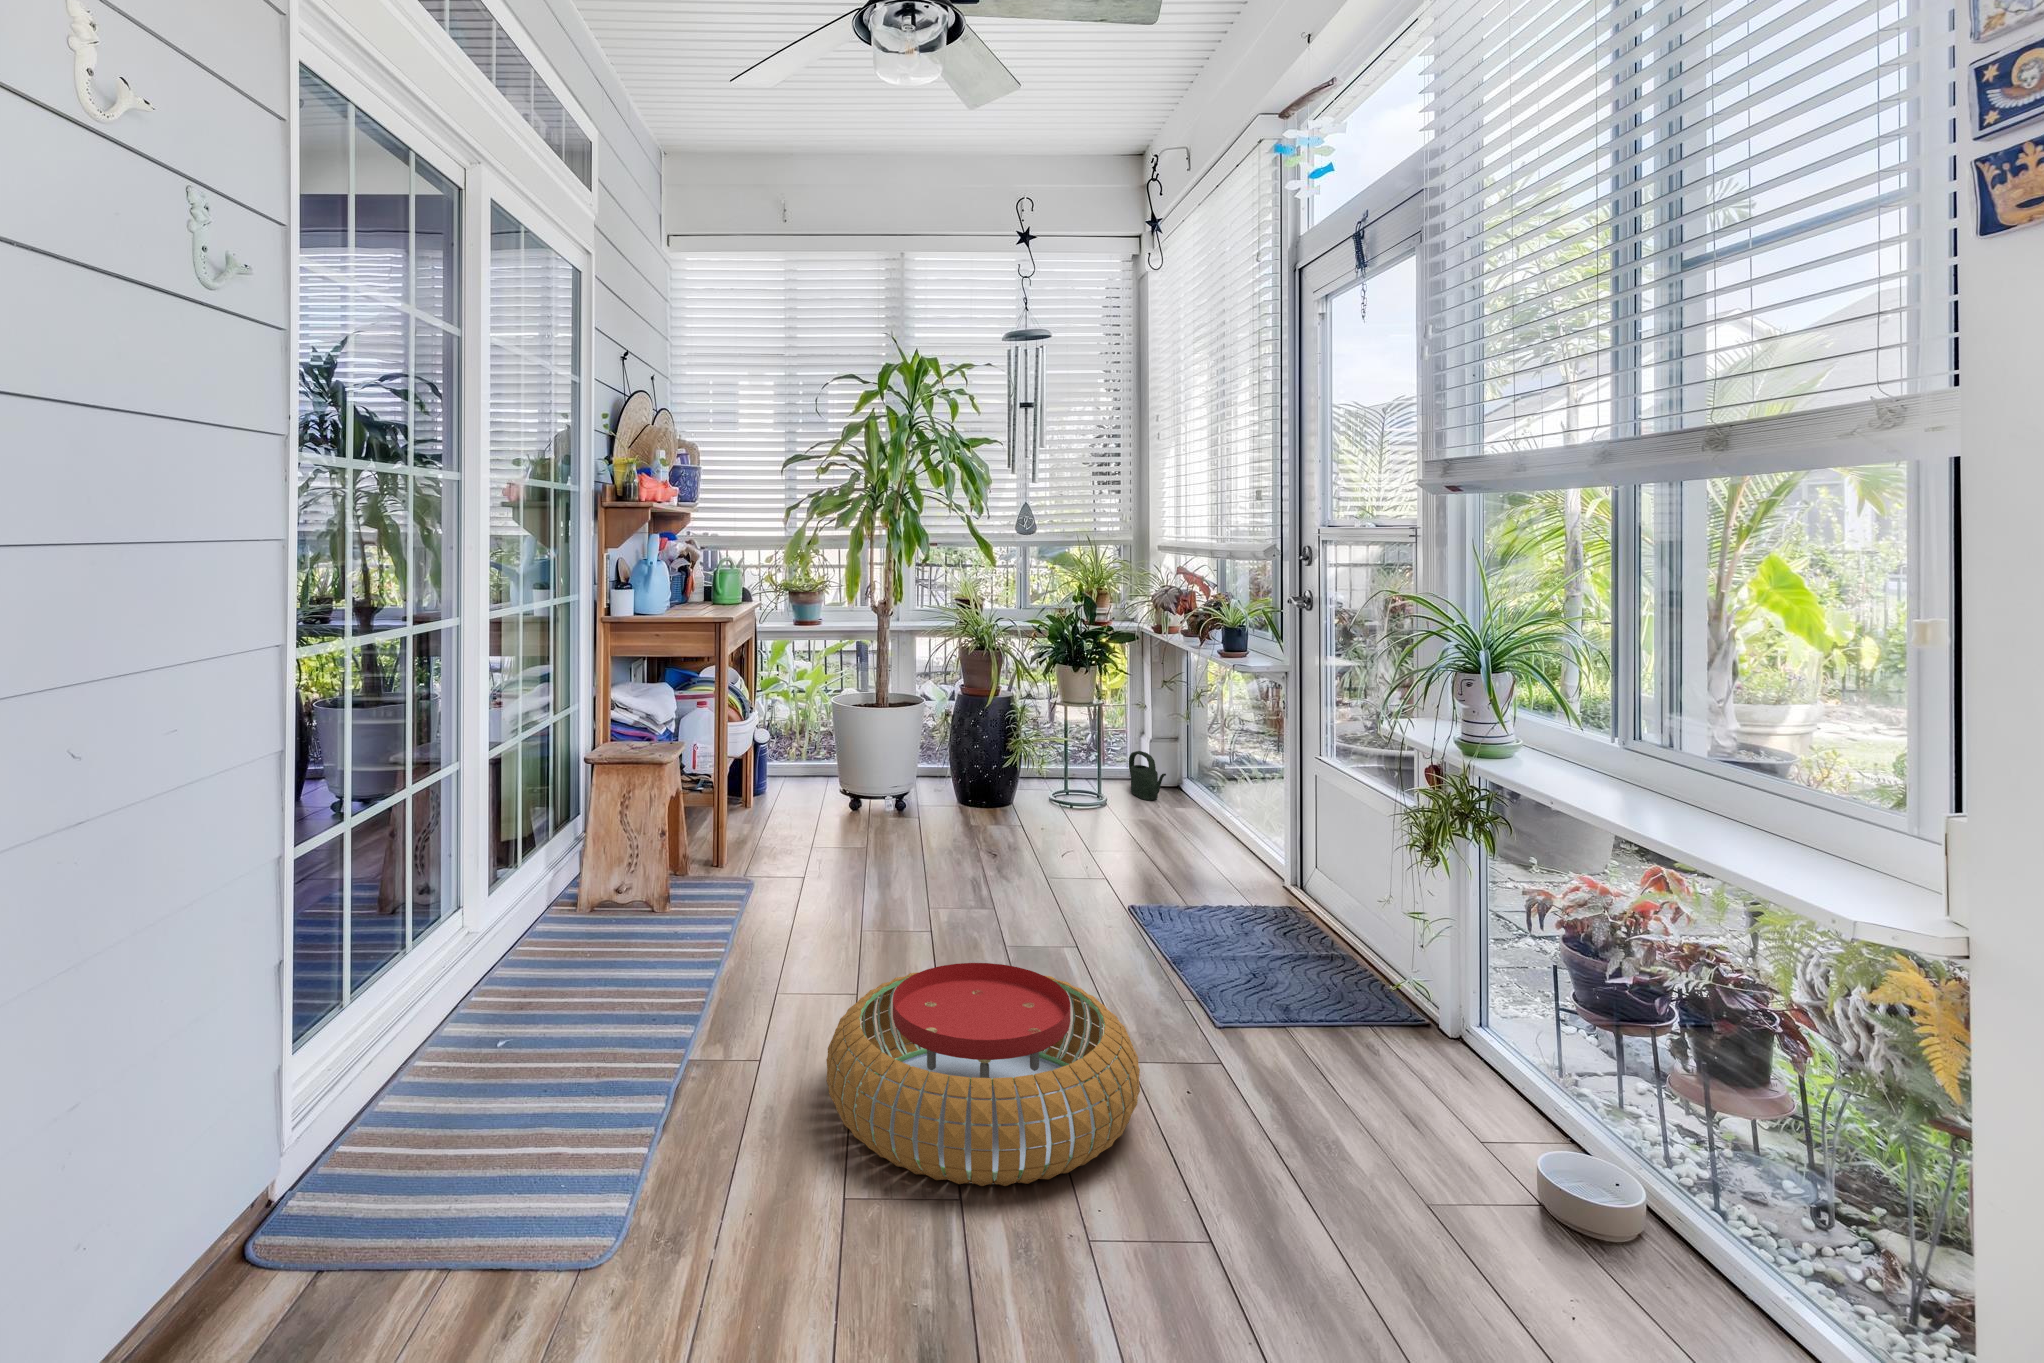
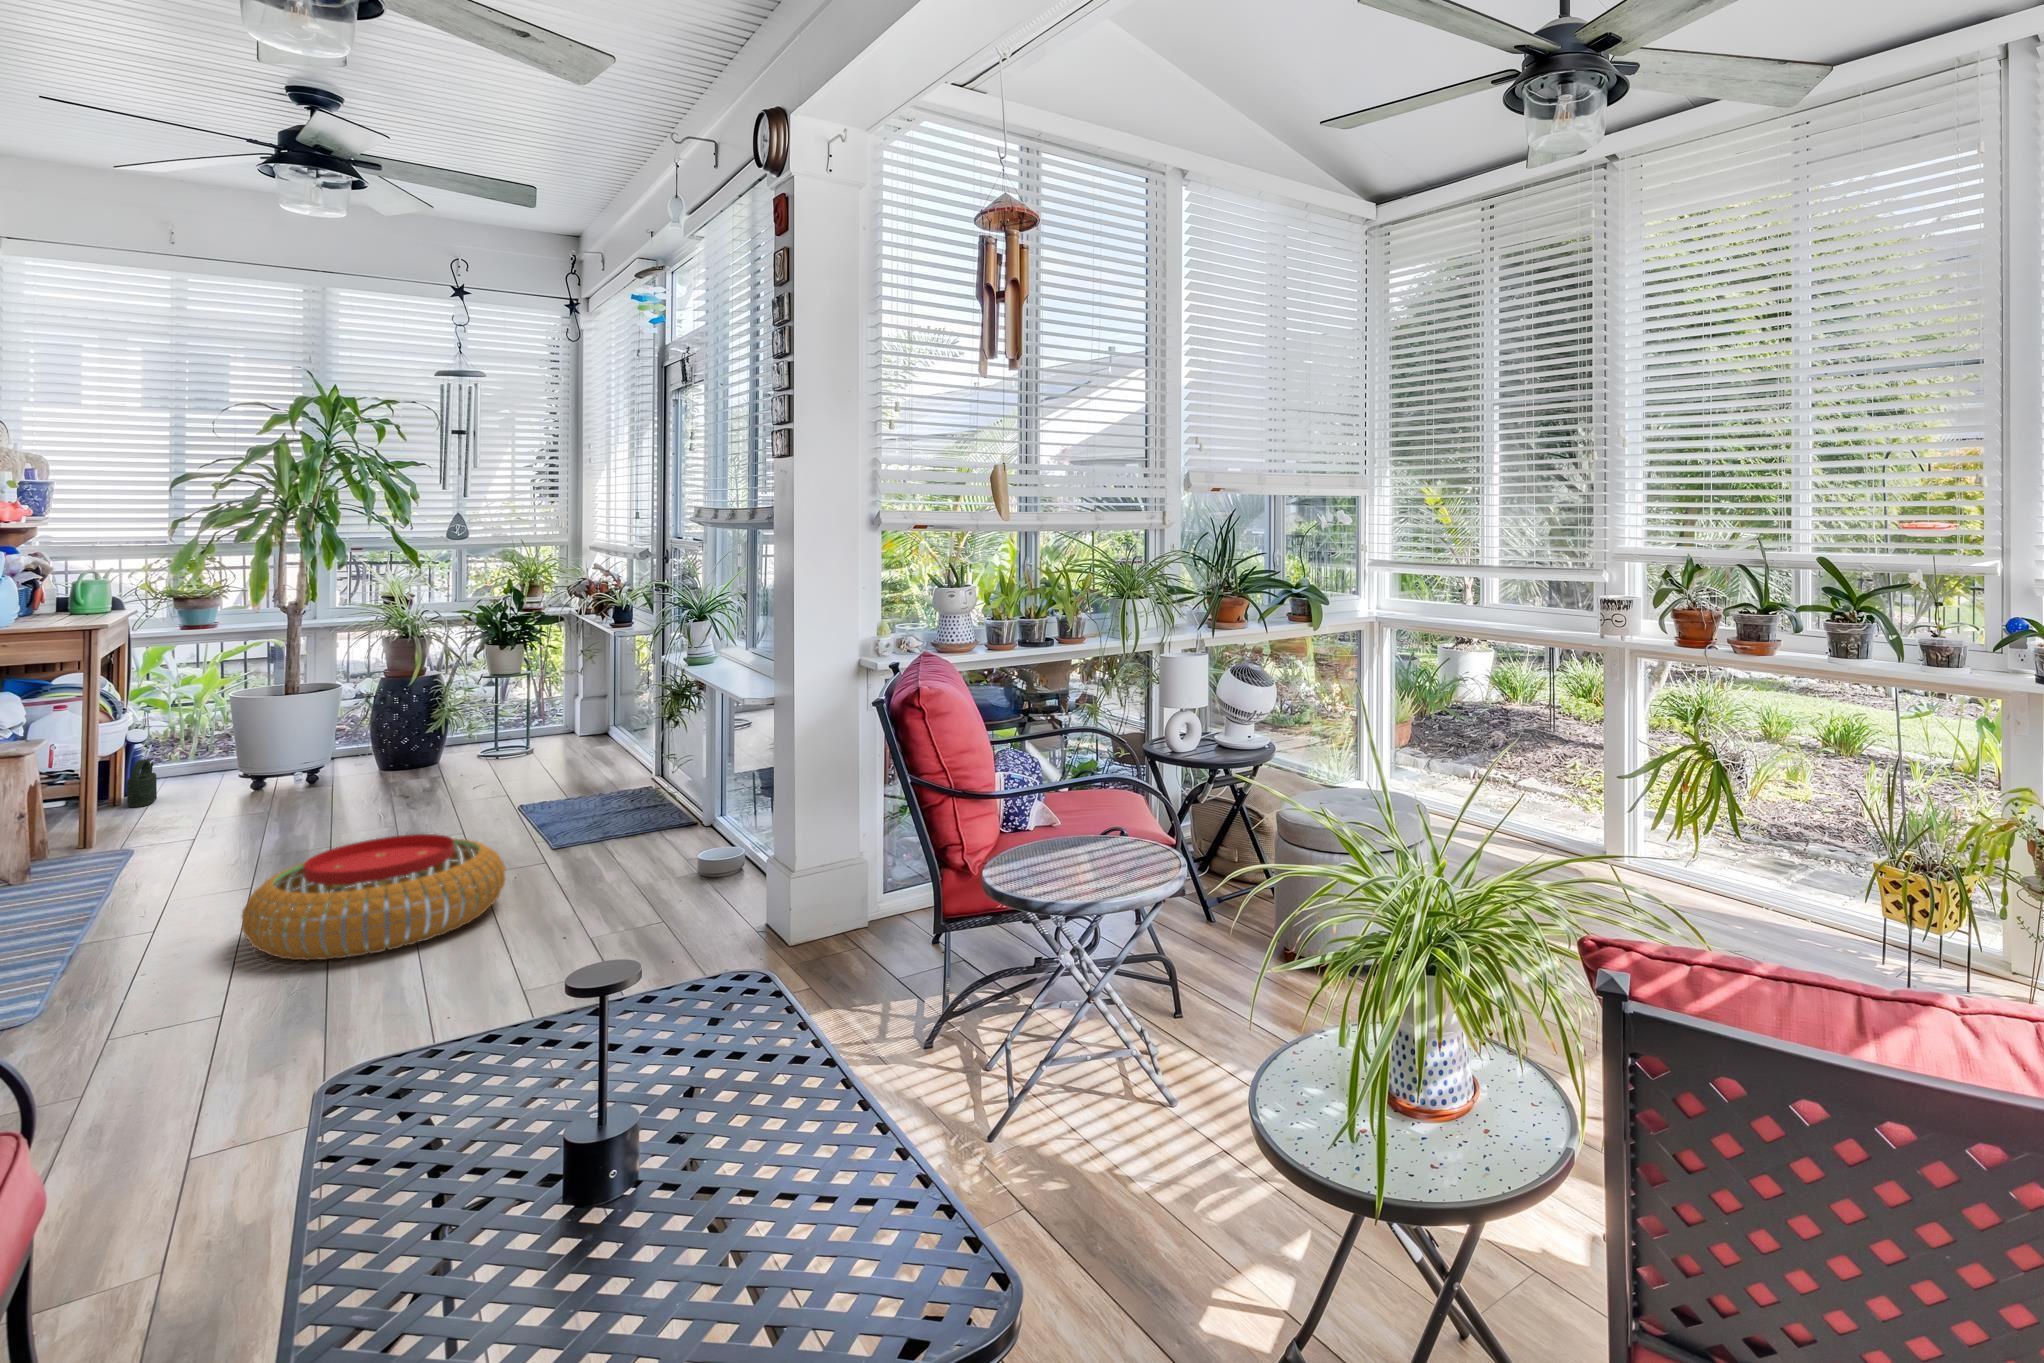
watering can: present [1129,751,1166,800] -> present [127,759,157,807]

